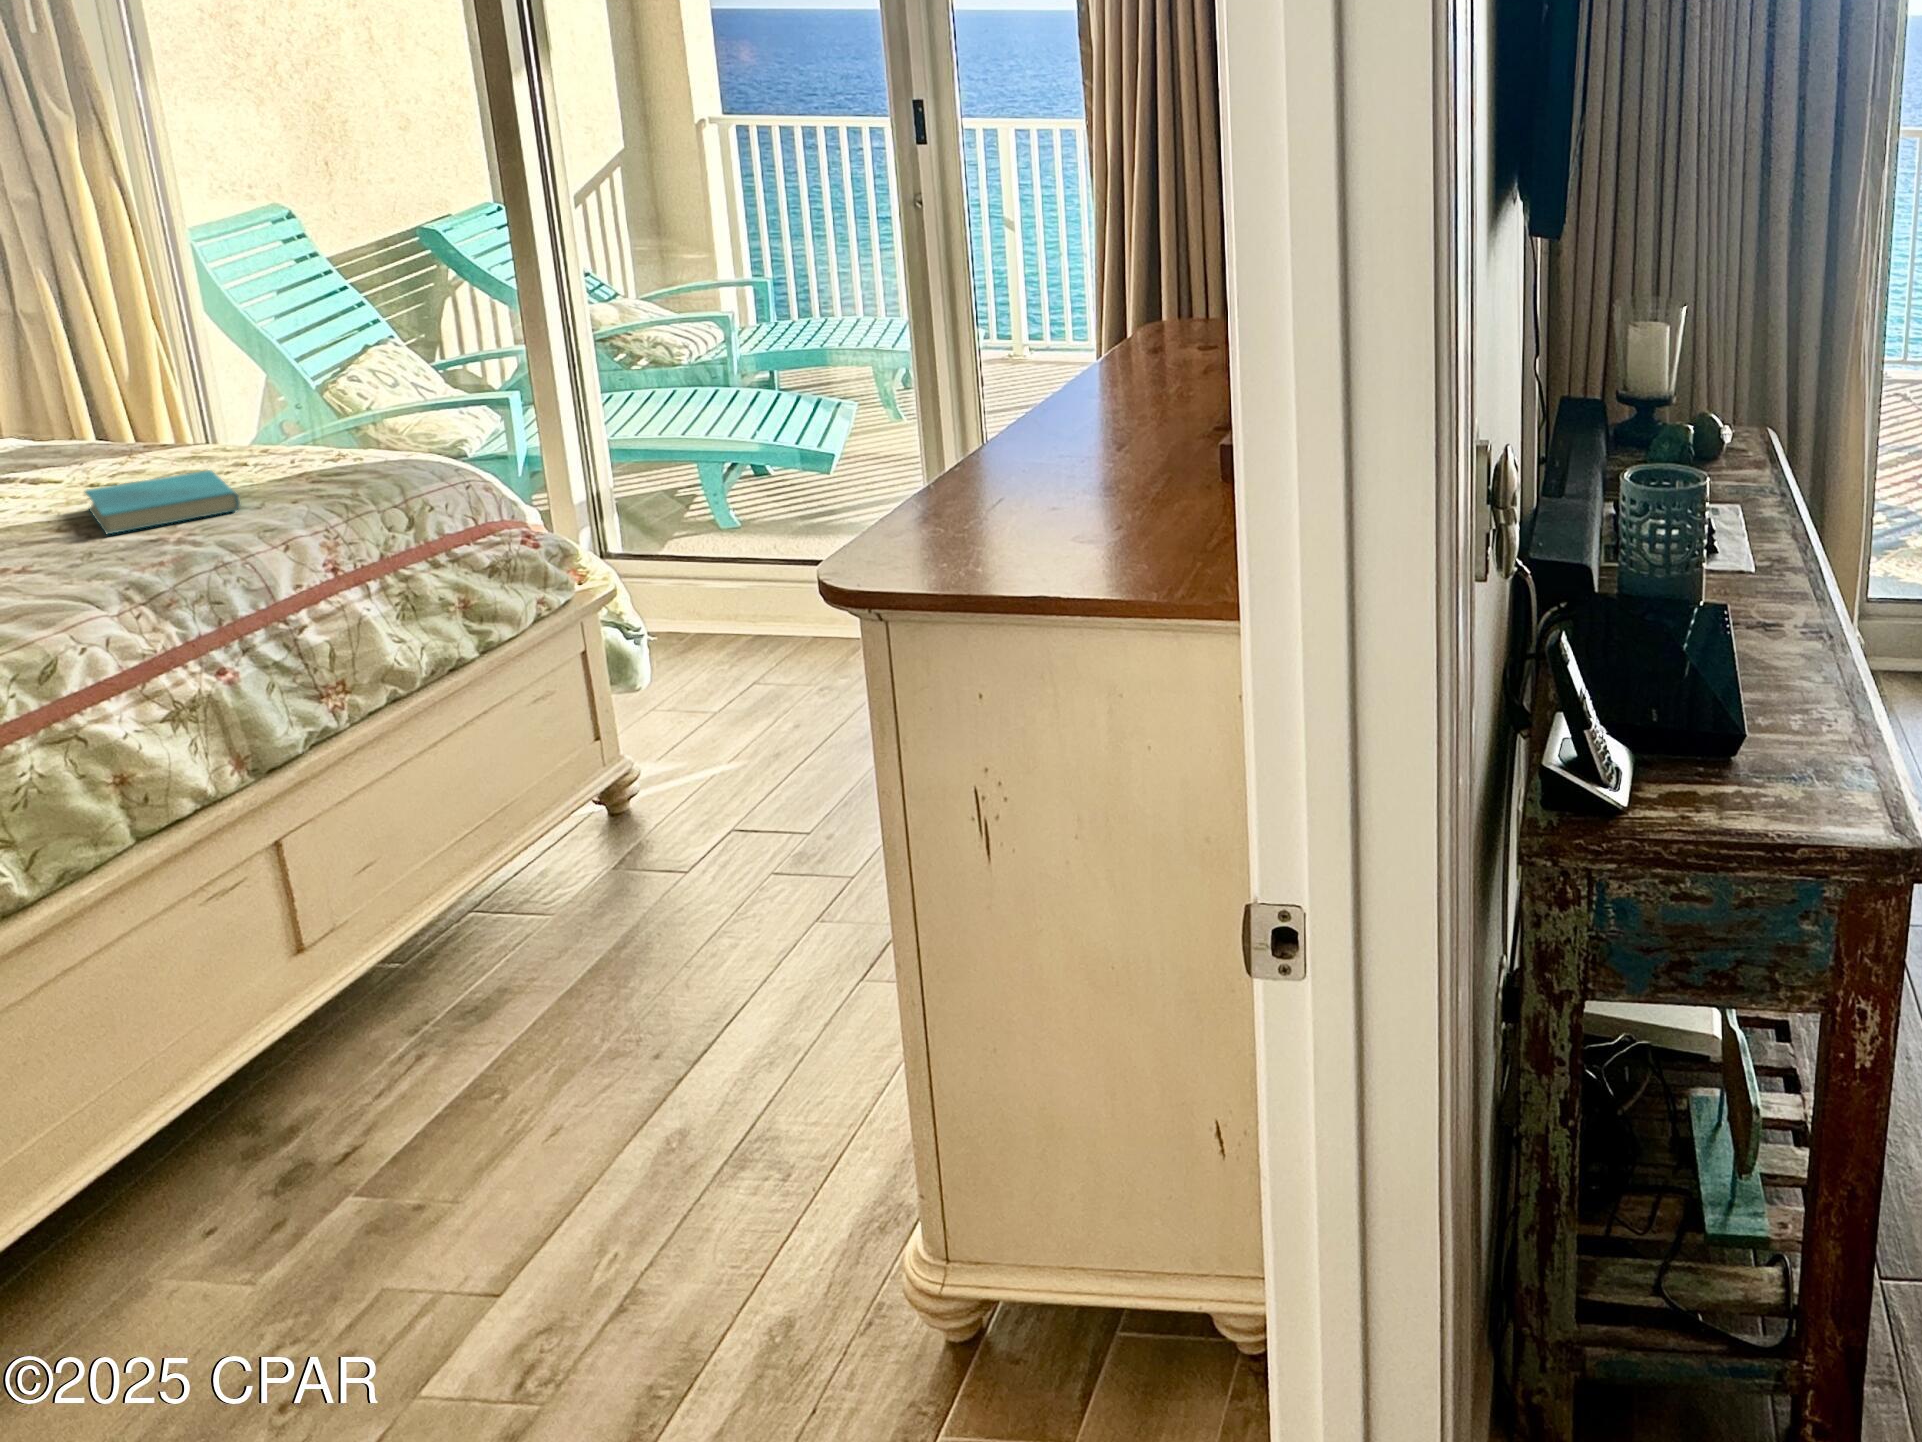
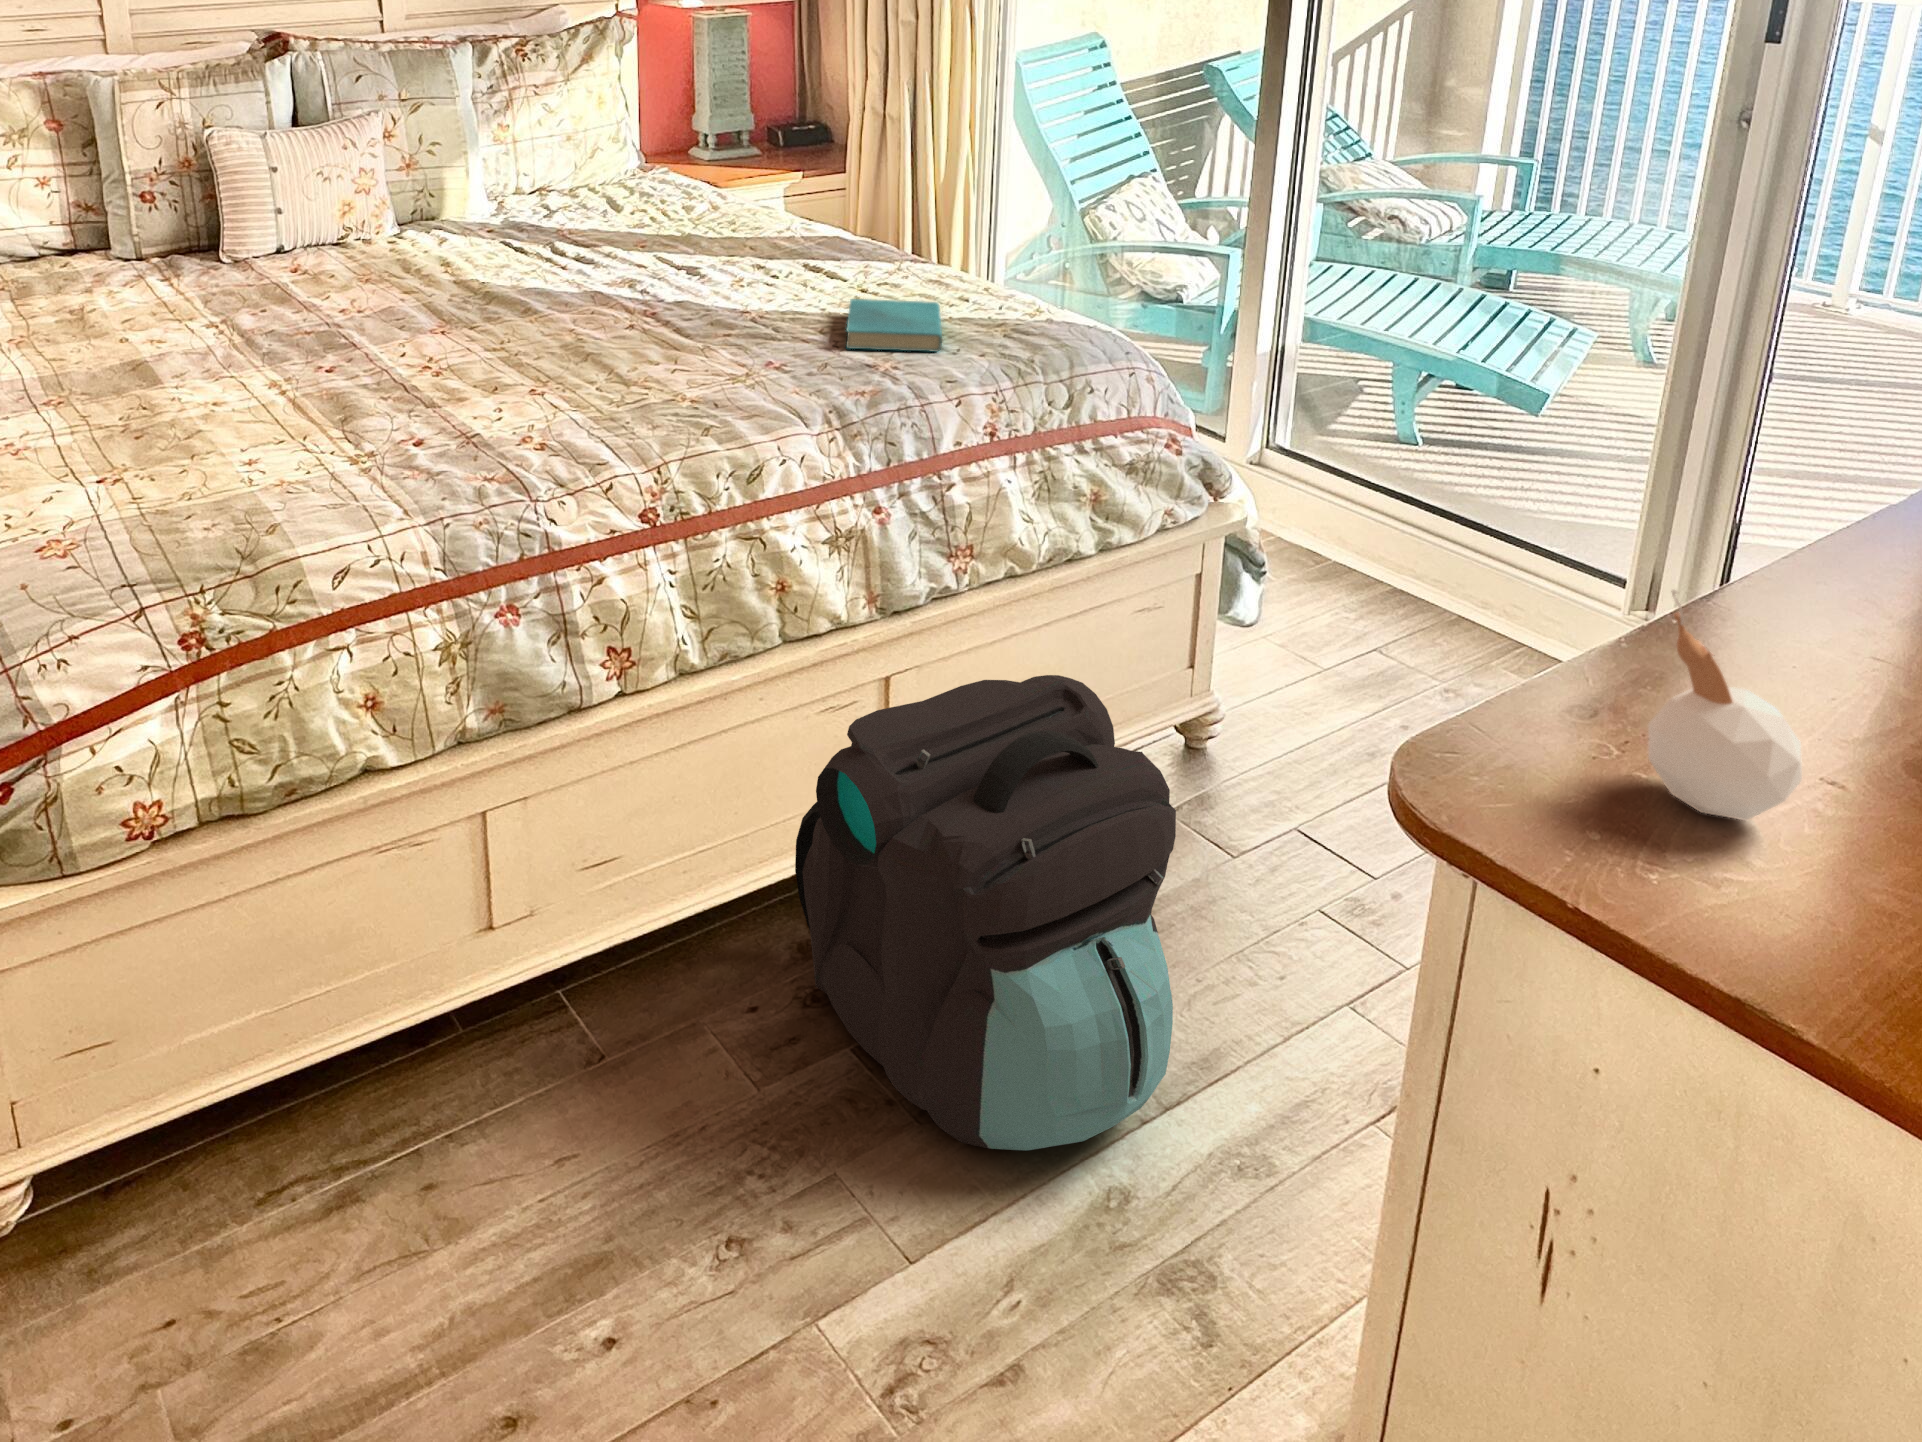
candle: none [952,410,1042,534] -> present [1648,590,1802,820]
backpack: none [210,747,690,1193] -> present [795,675,1176,1150]

